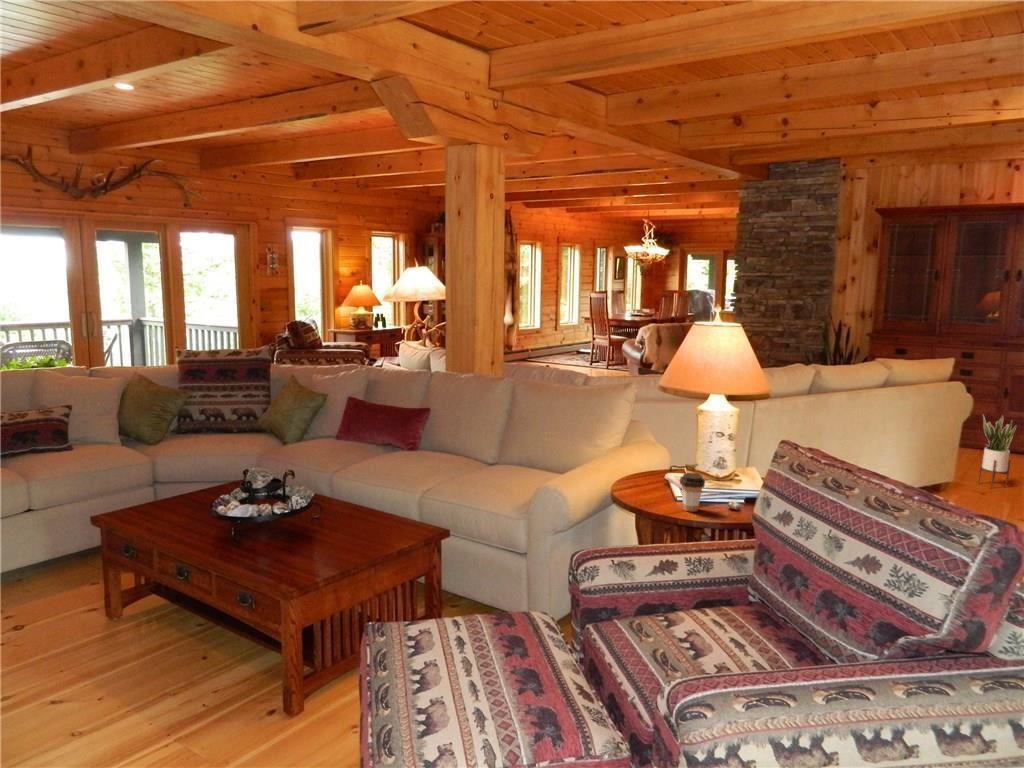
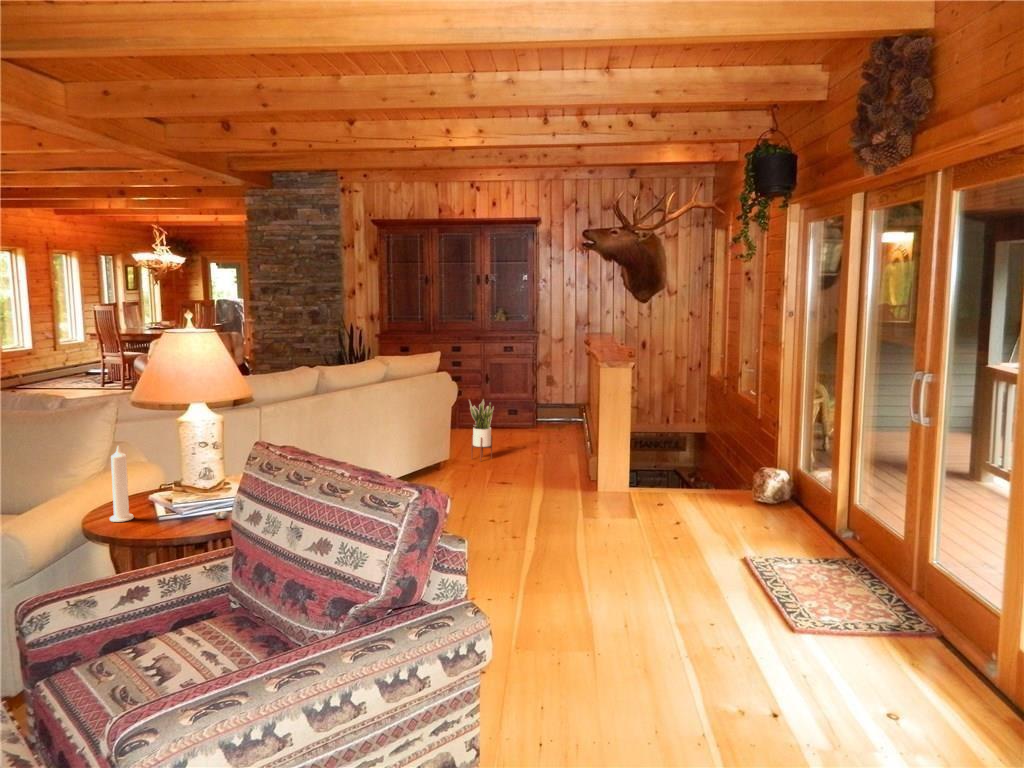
candle: none [633,426,652,495] -> present [110,446,134,522]
coffee cup: present [680,473,705,512] -> none [160,489,189,530]

